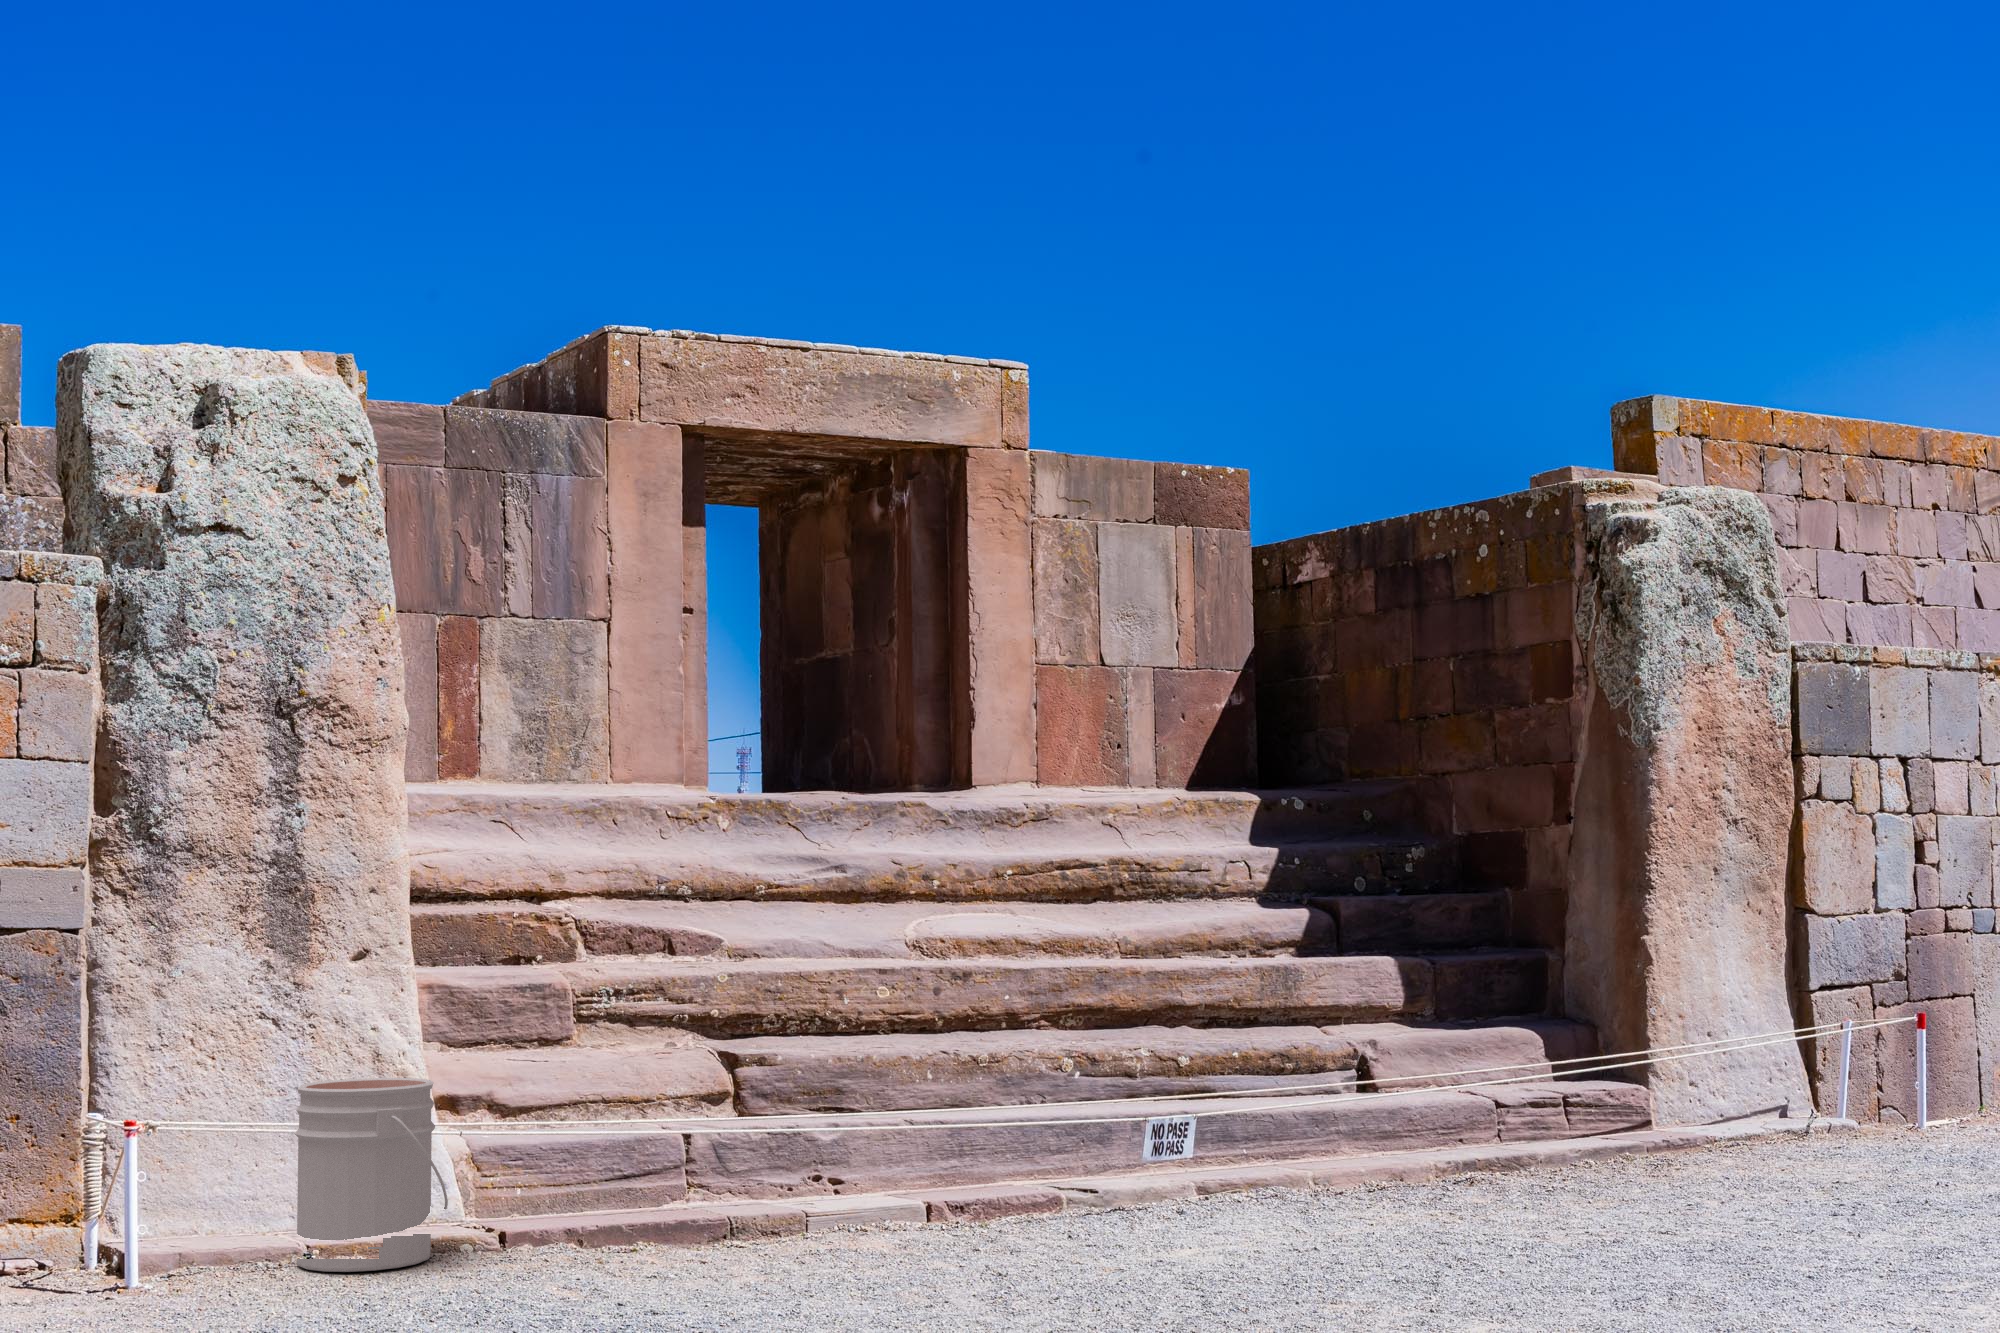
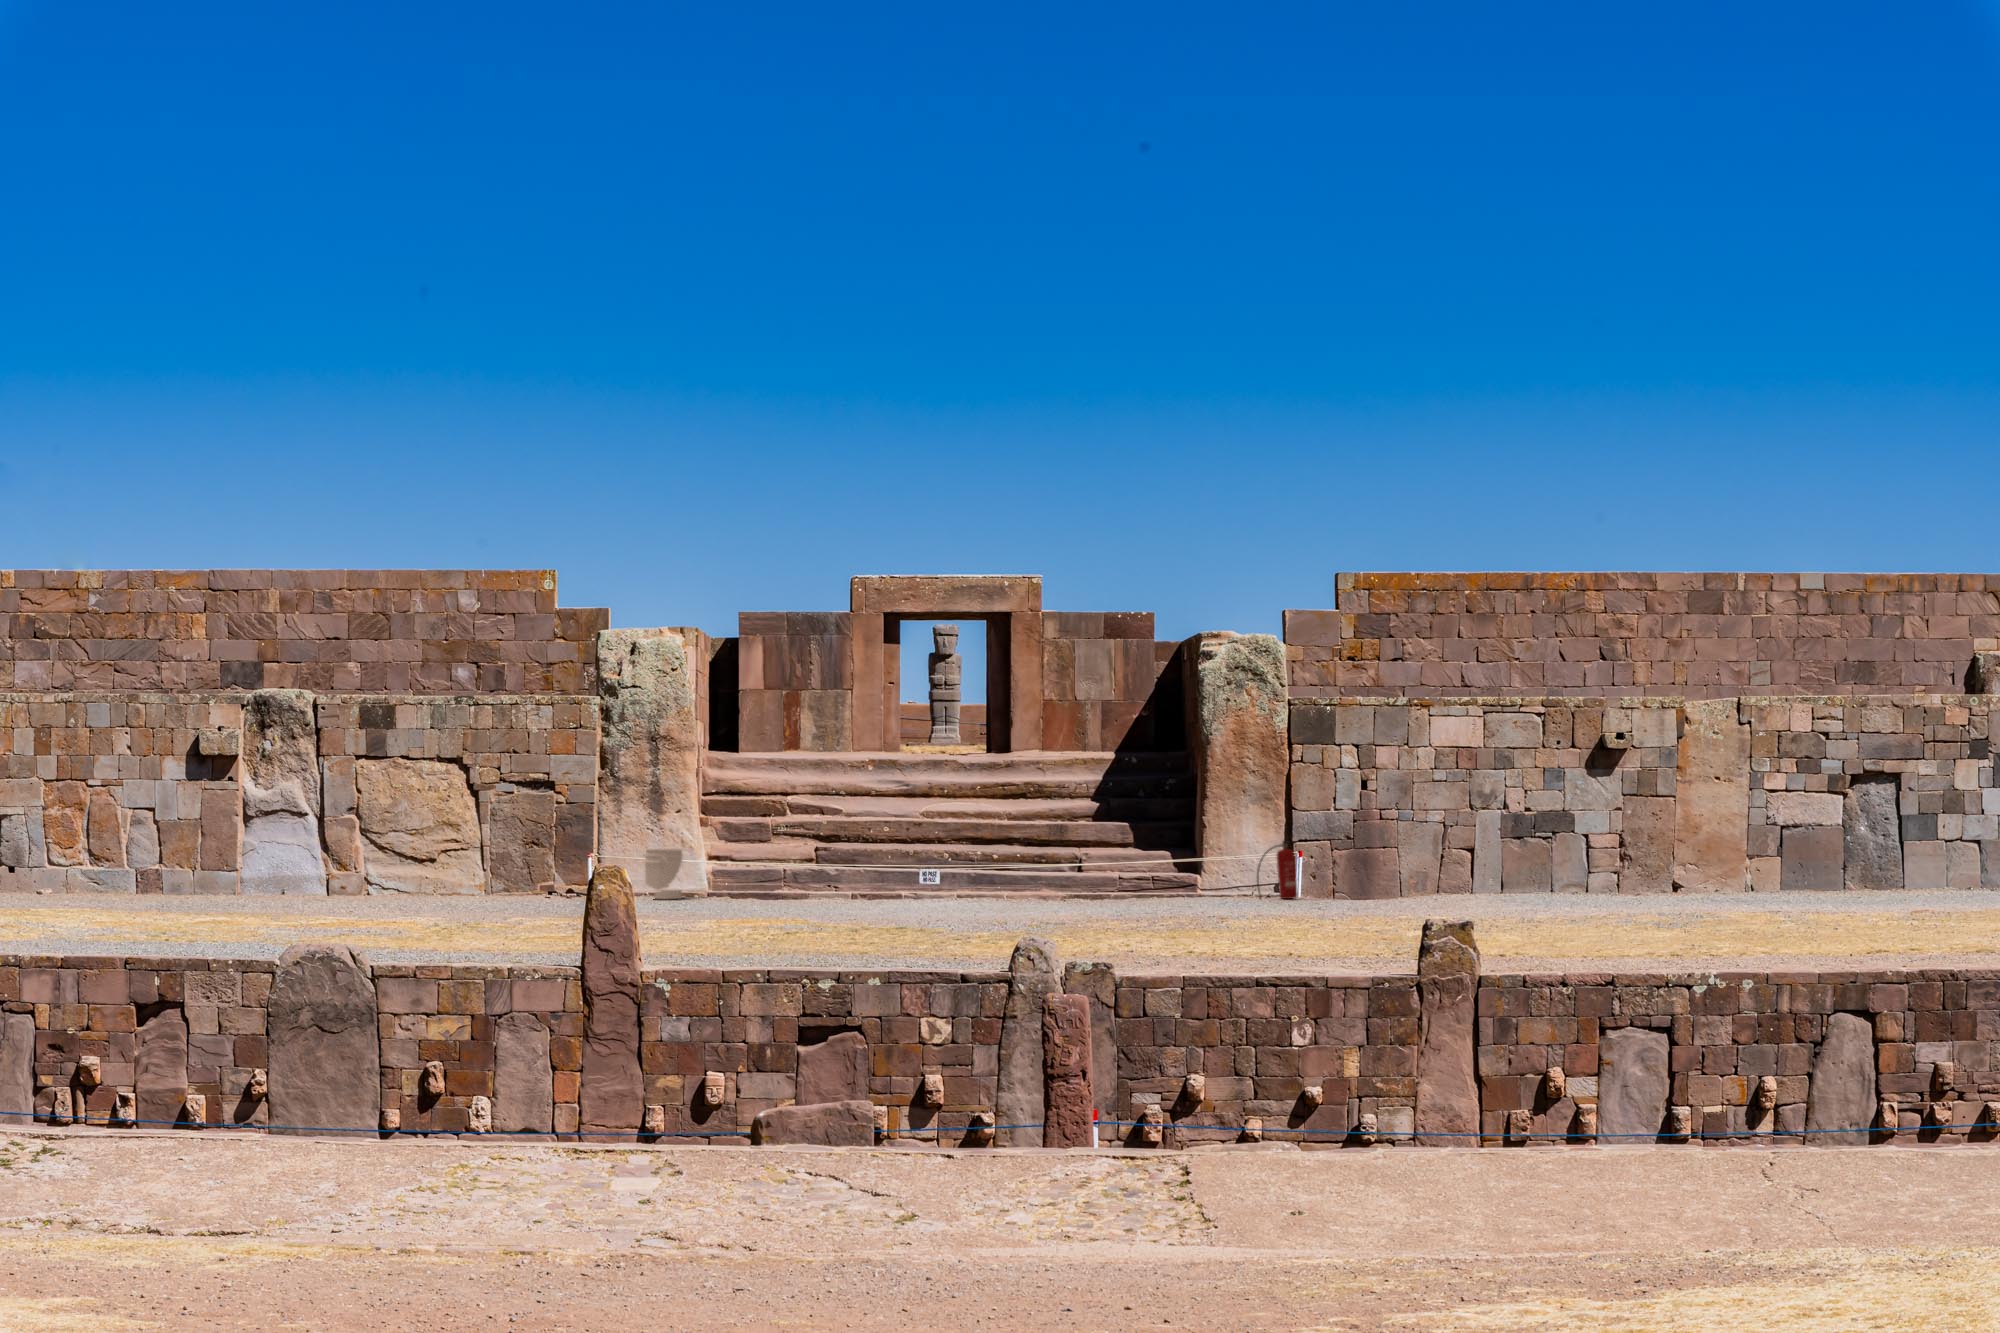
fire extinguisher: none [1840,966,1901,1127] -> present [1257,838,1298,899]

